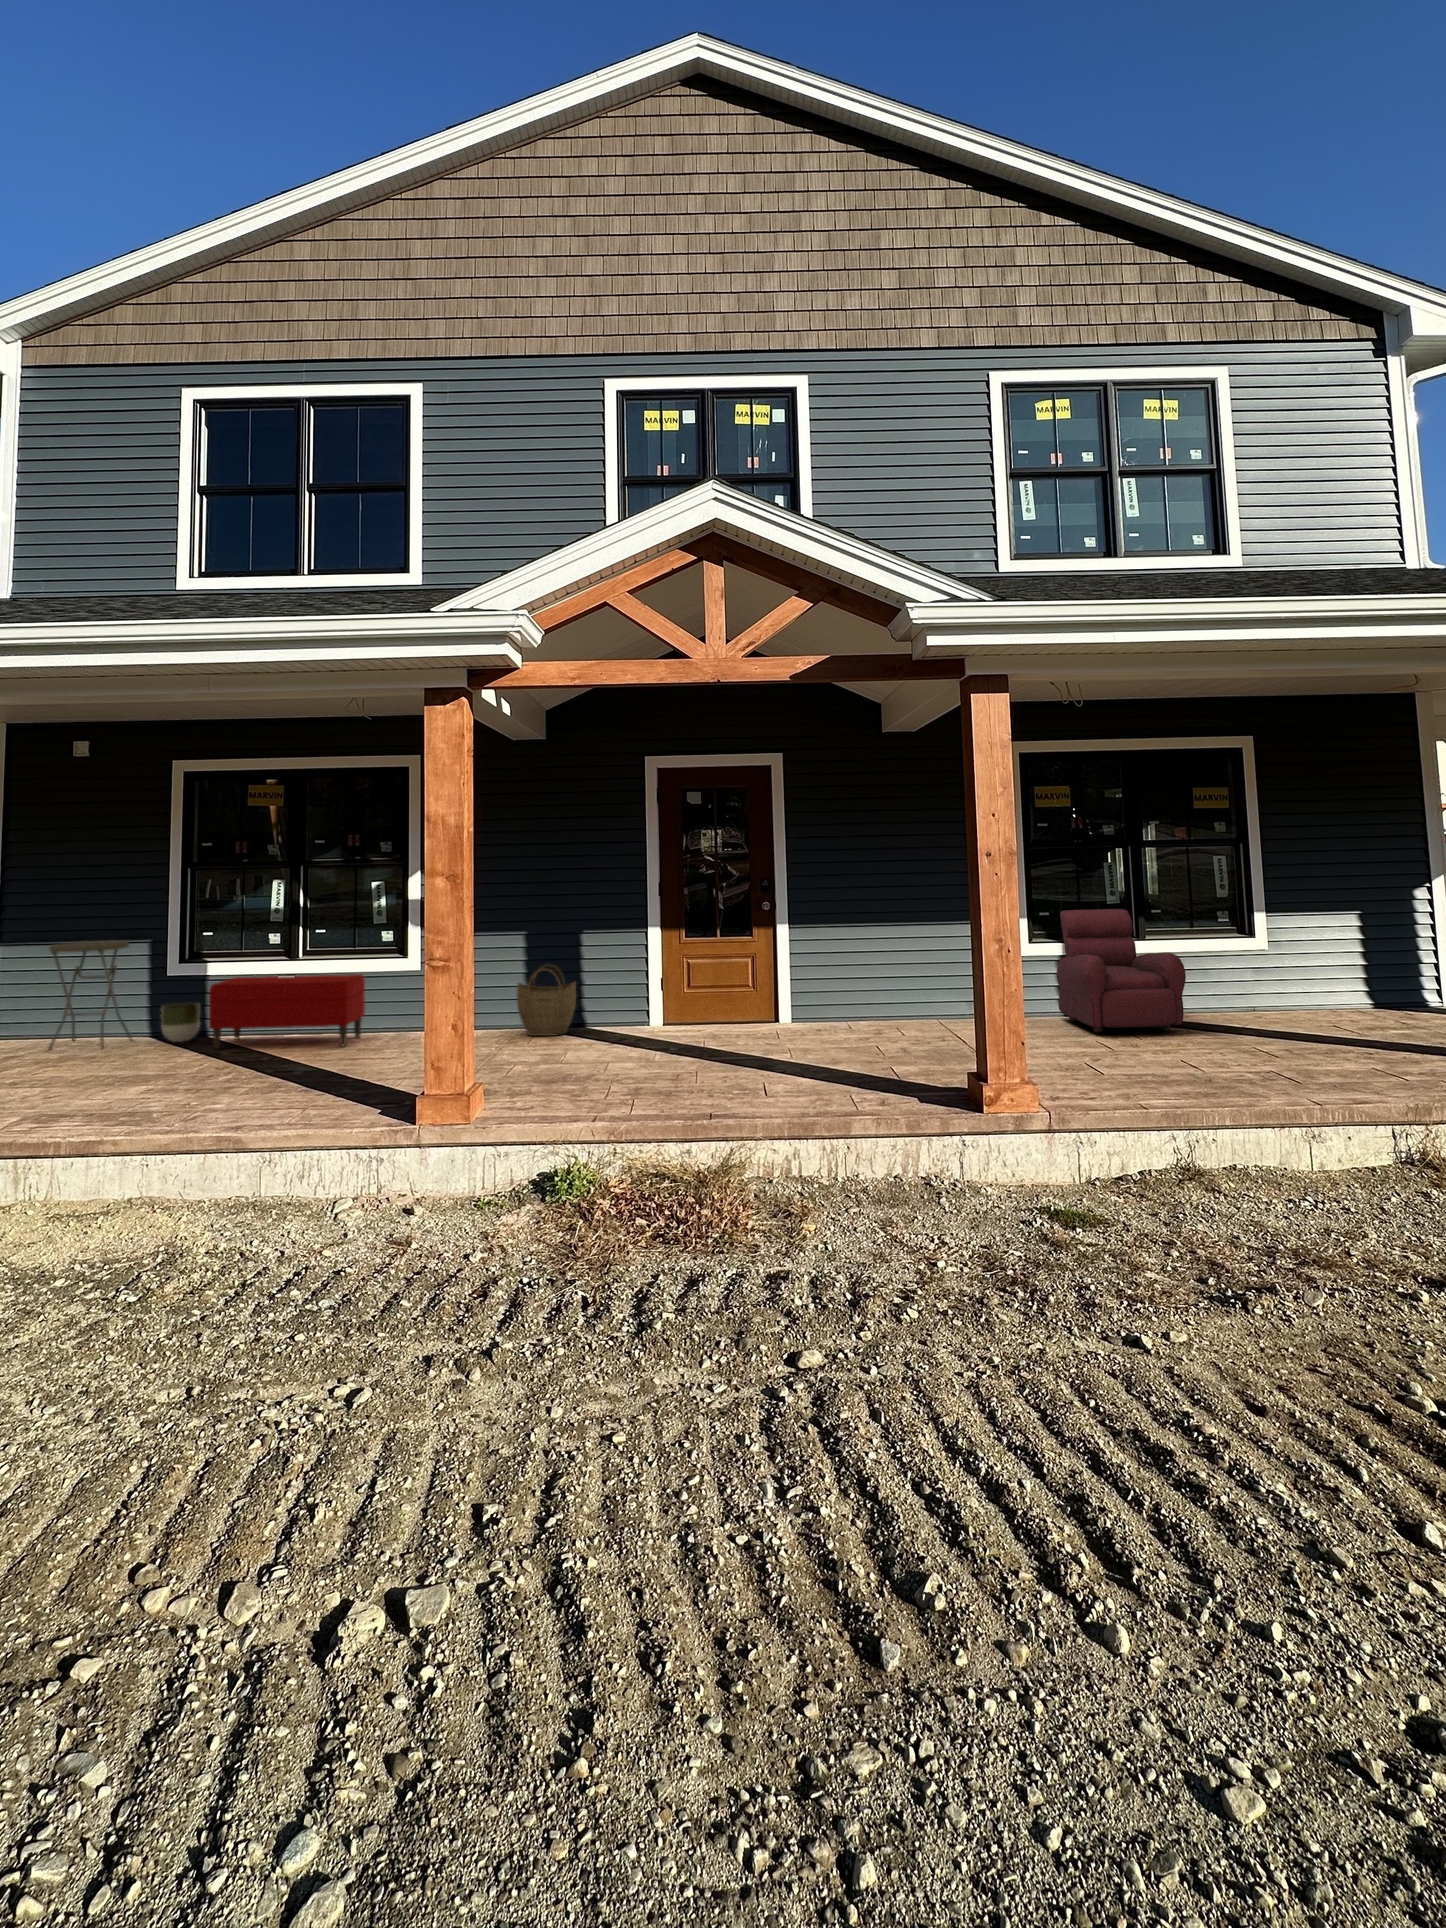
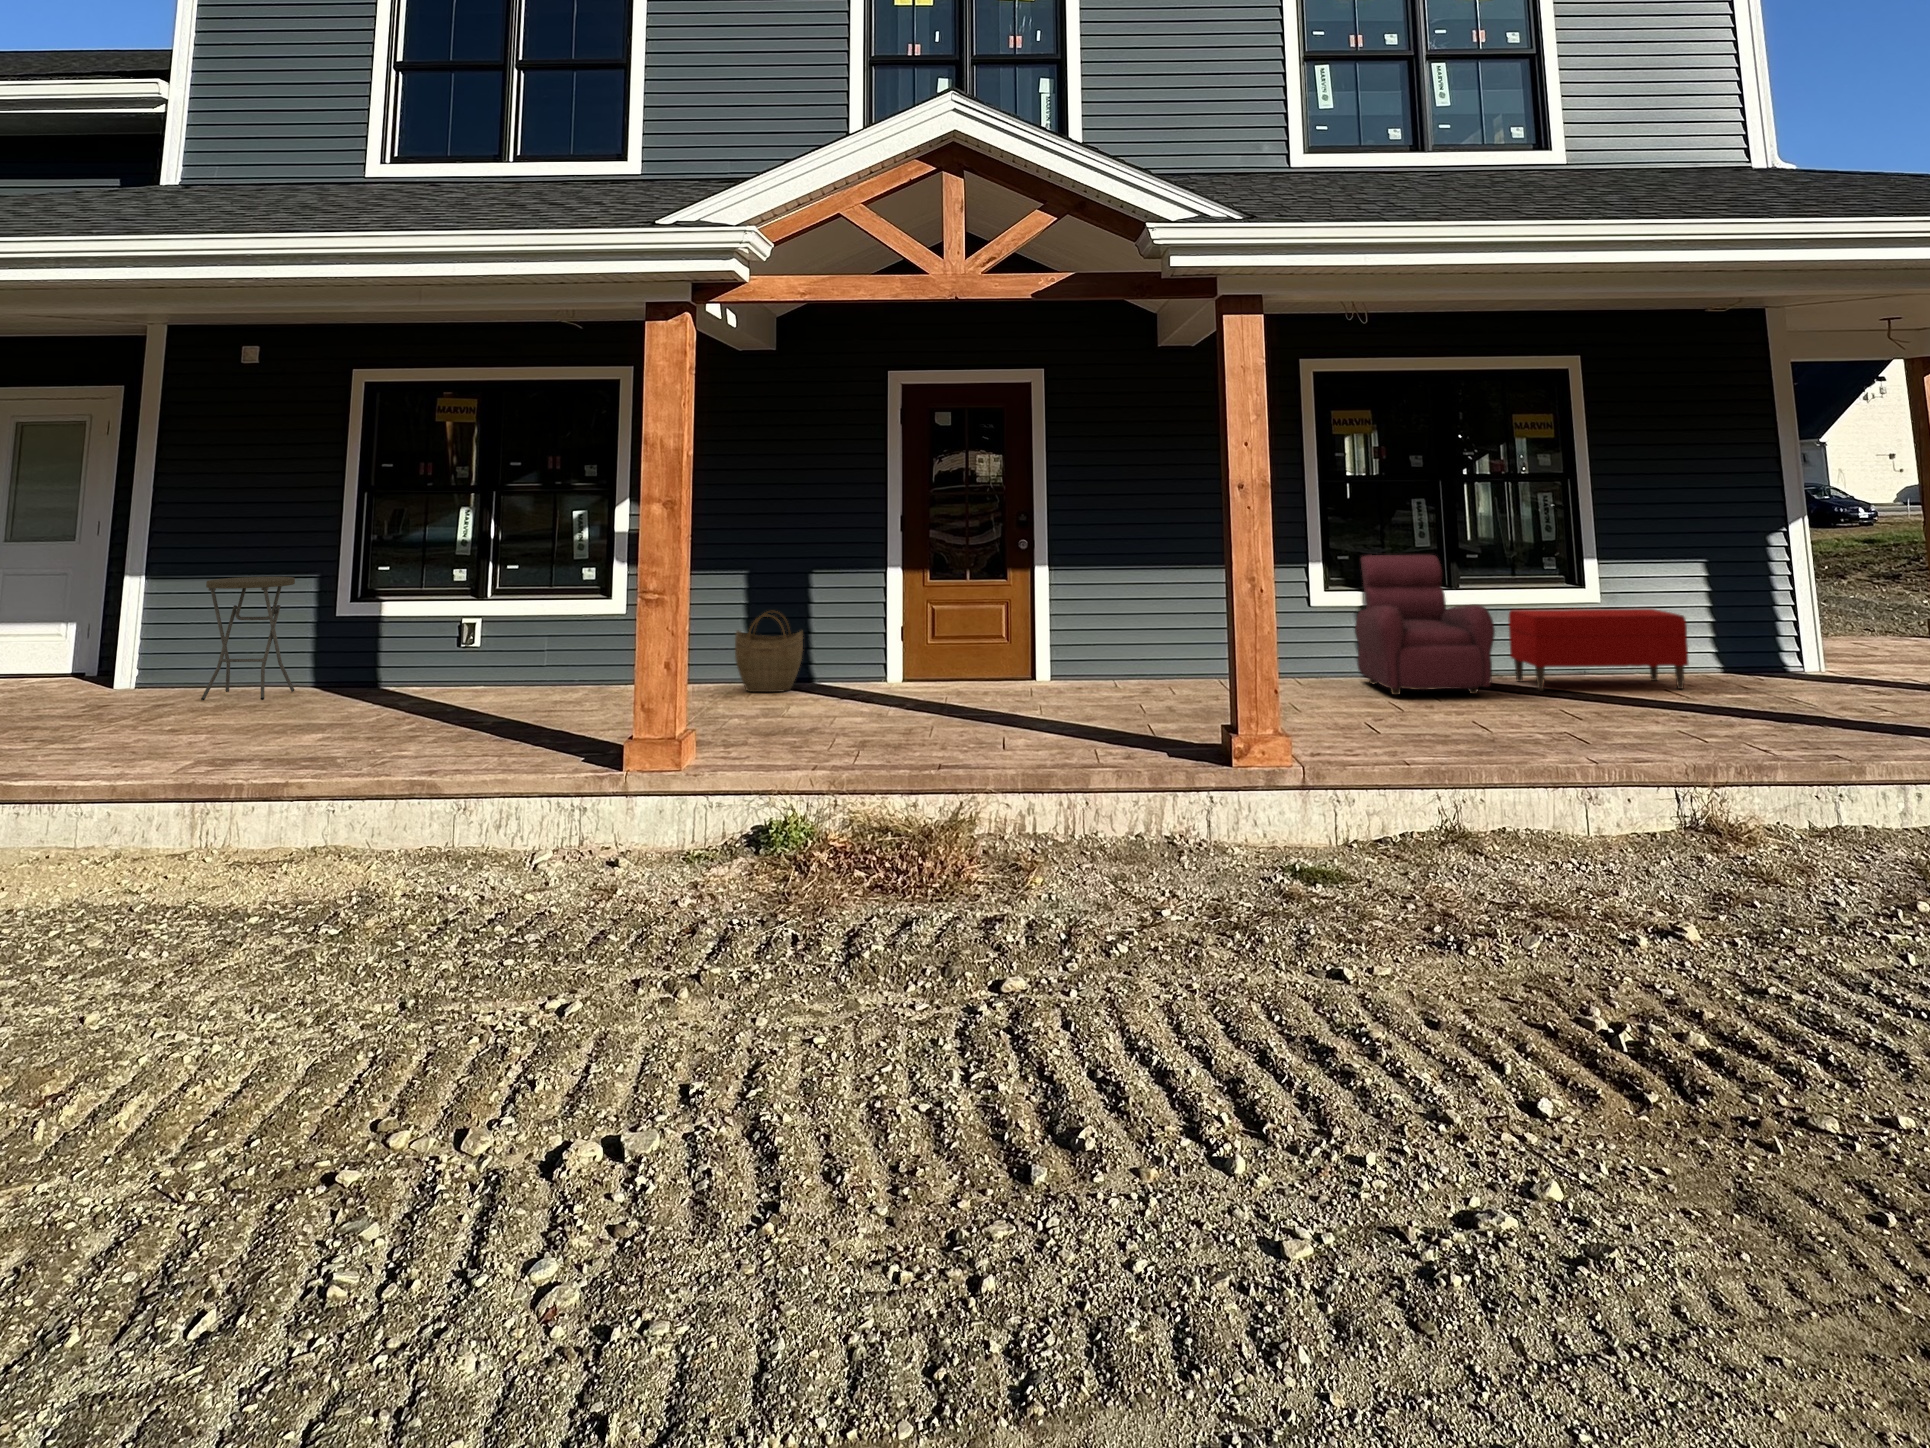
bench: present [209,974,365,1049] -> present [1508,609,1689,690]
planter: present [161,1003,200,1042] -> none [329,649,373,694]

